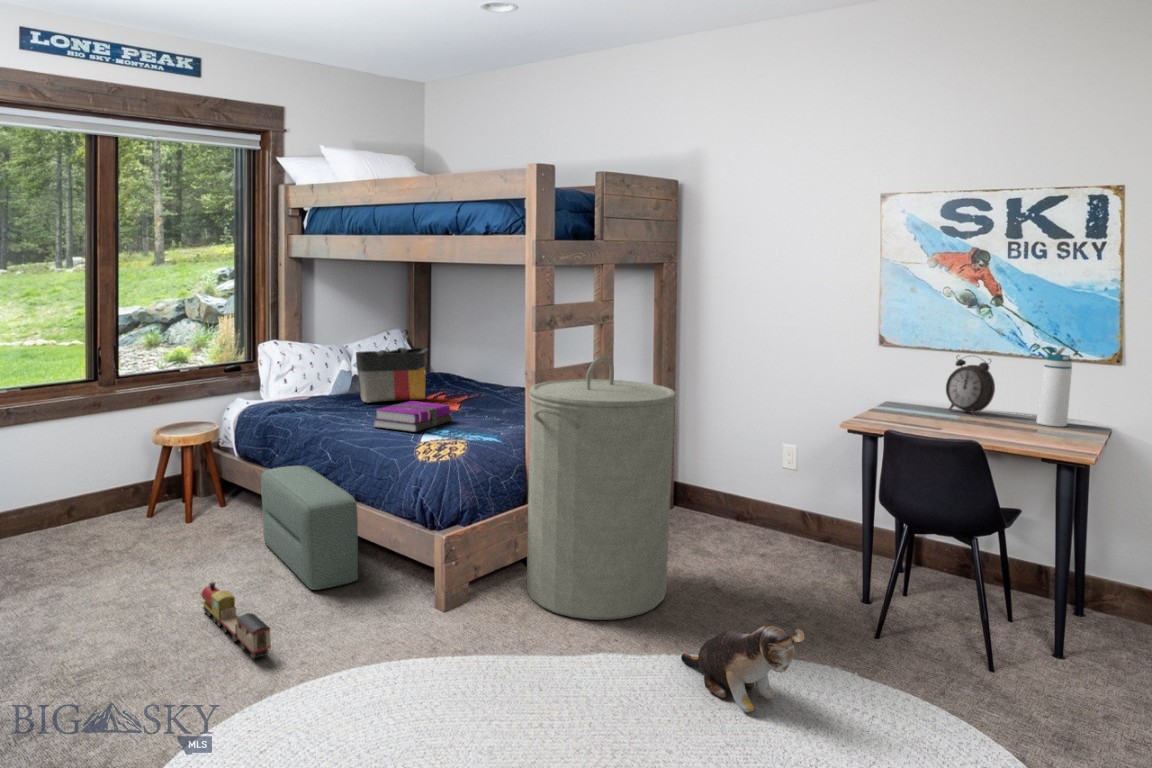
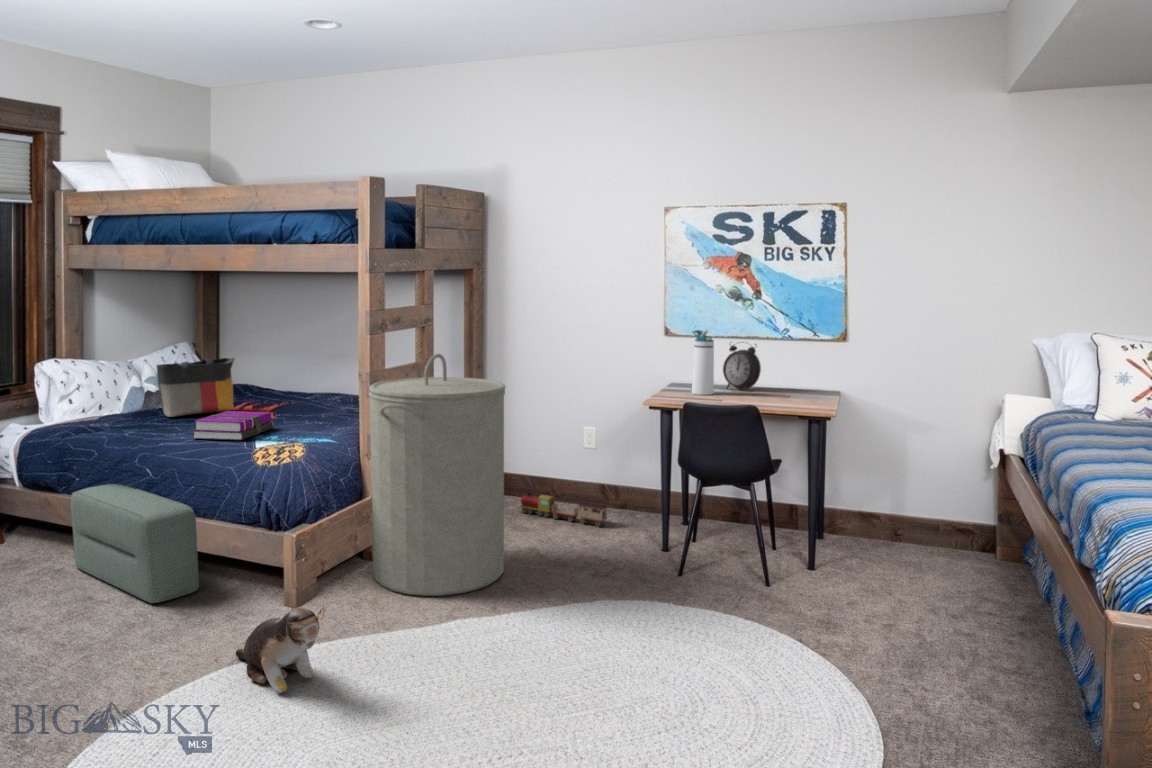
water bottle: present [1036,347,1072,427] -> present [692,330,714,395]
toy train: present [201,582,271,659] -> present [520,492,607,526]
plush toy: present [681,626,804,712] -> present [236,607,325,693]

